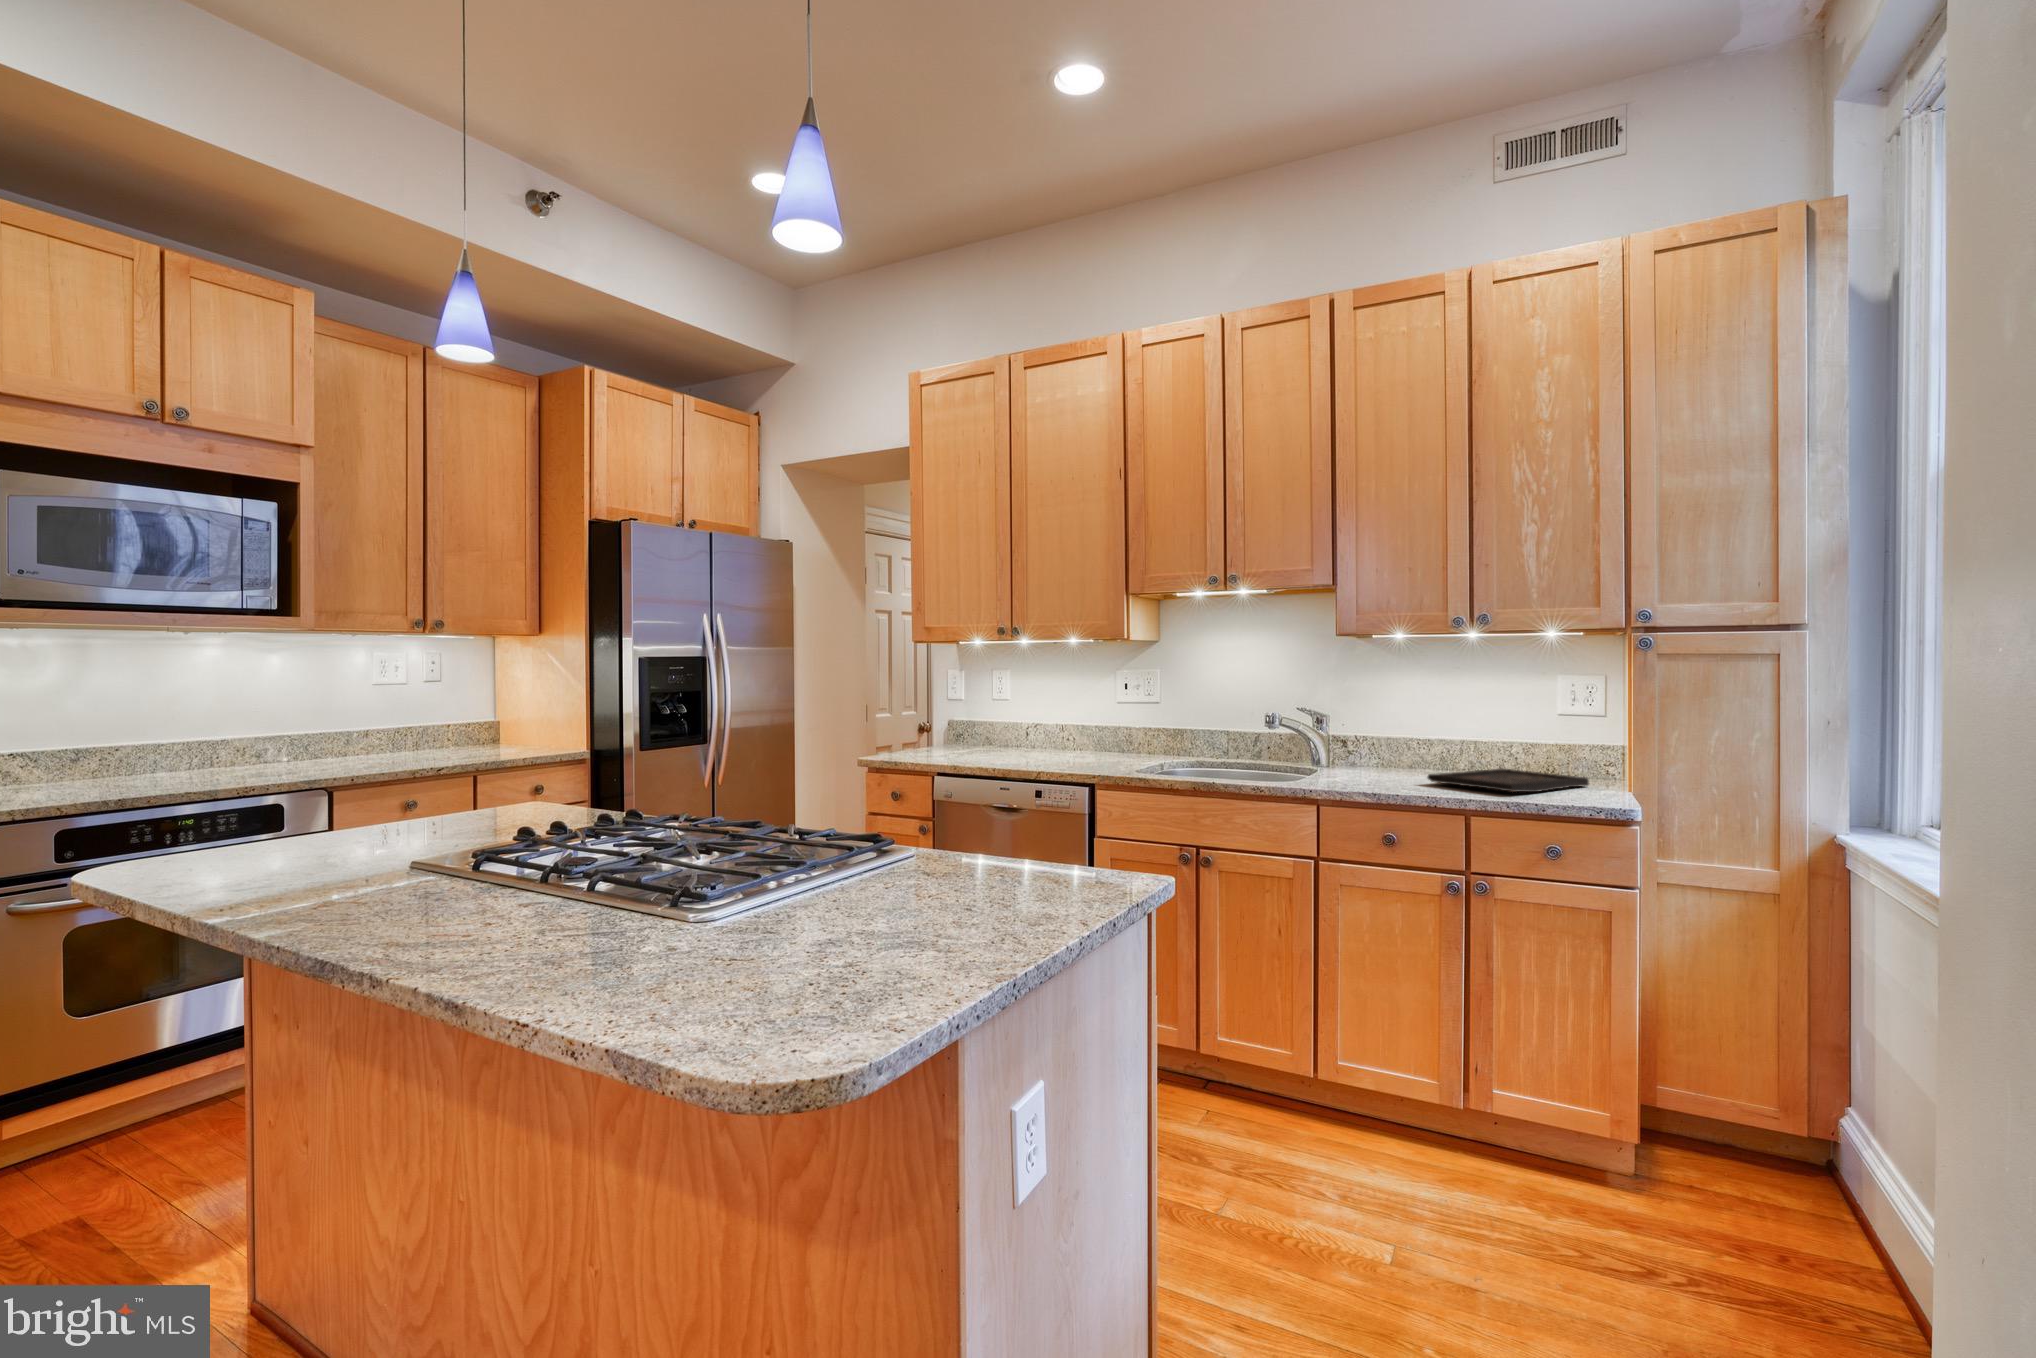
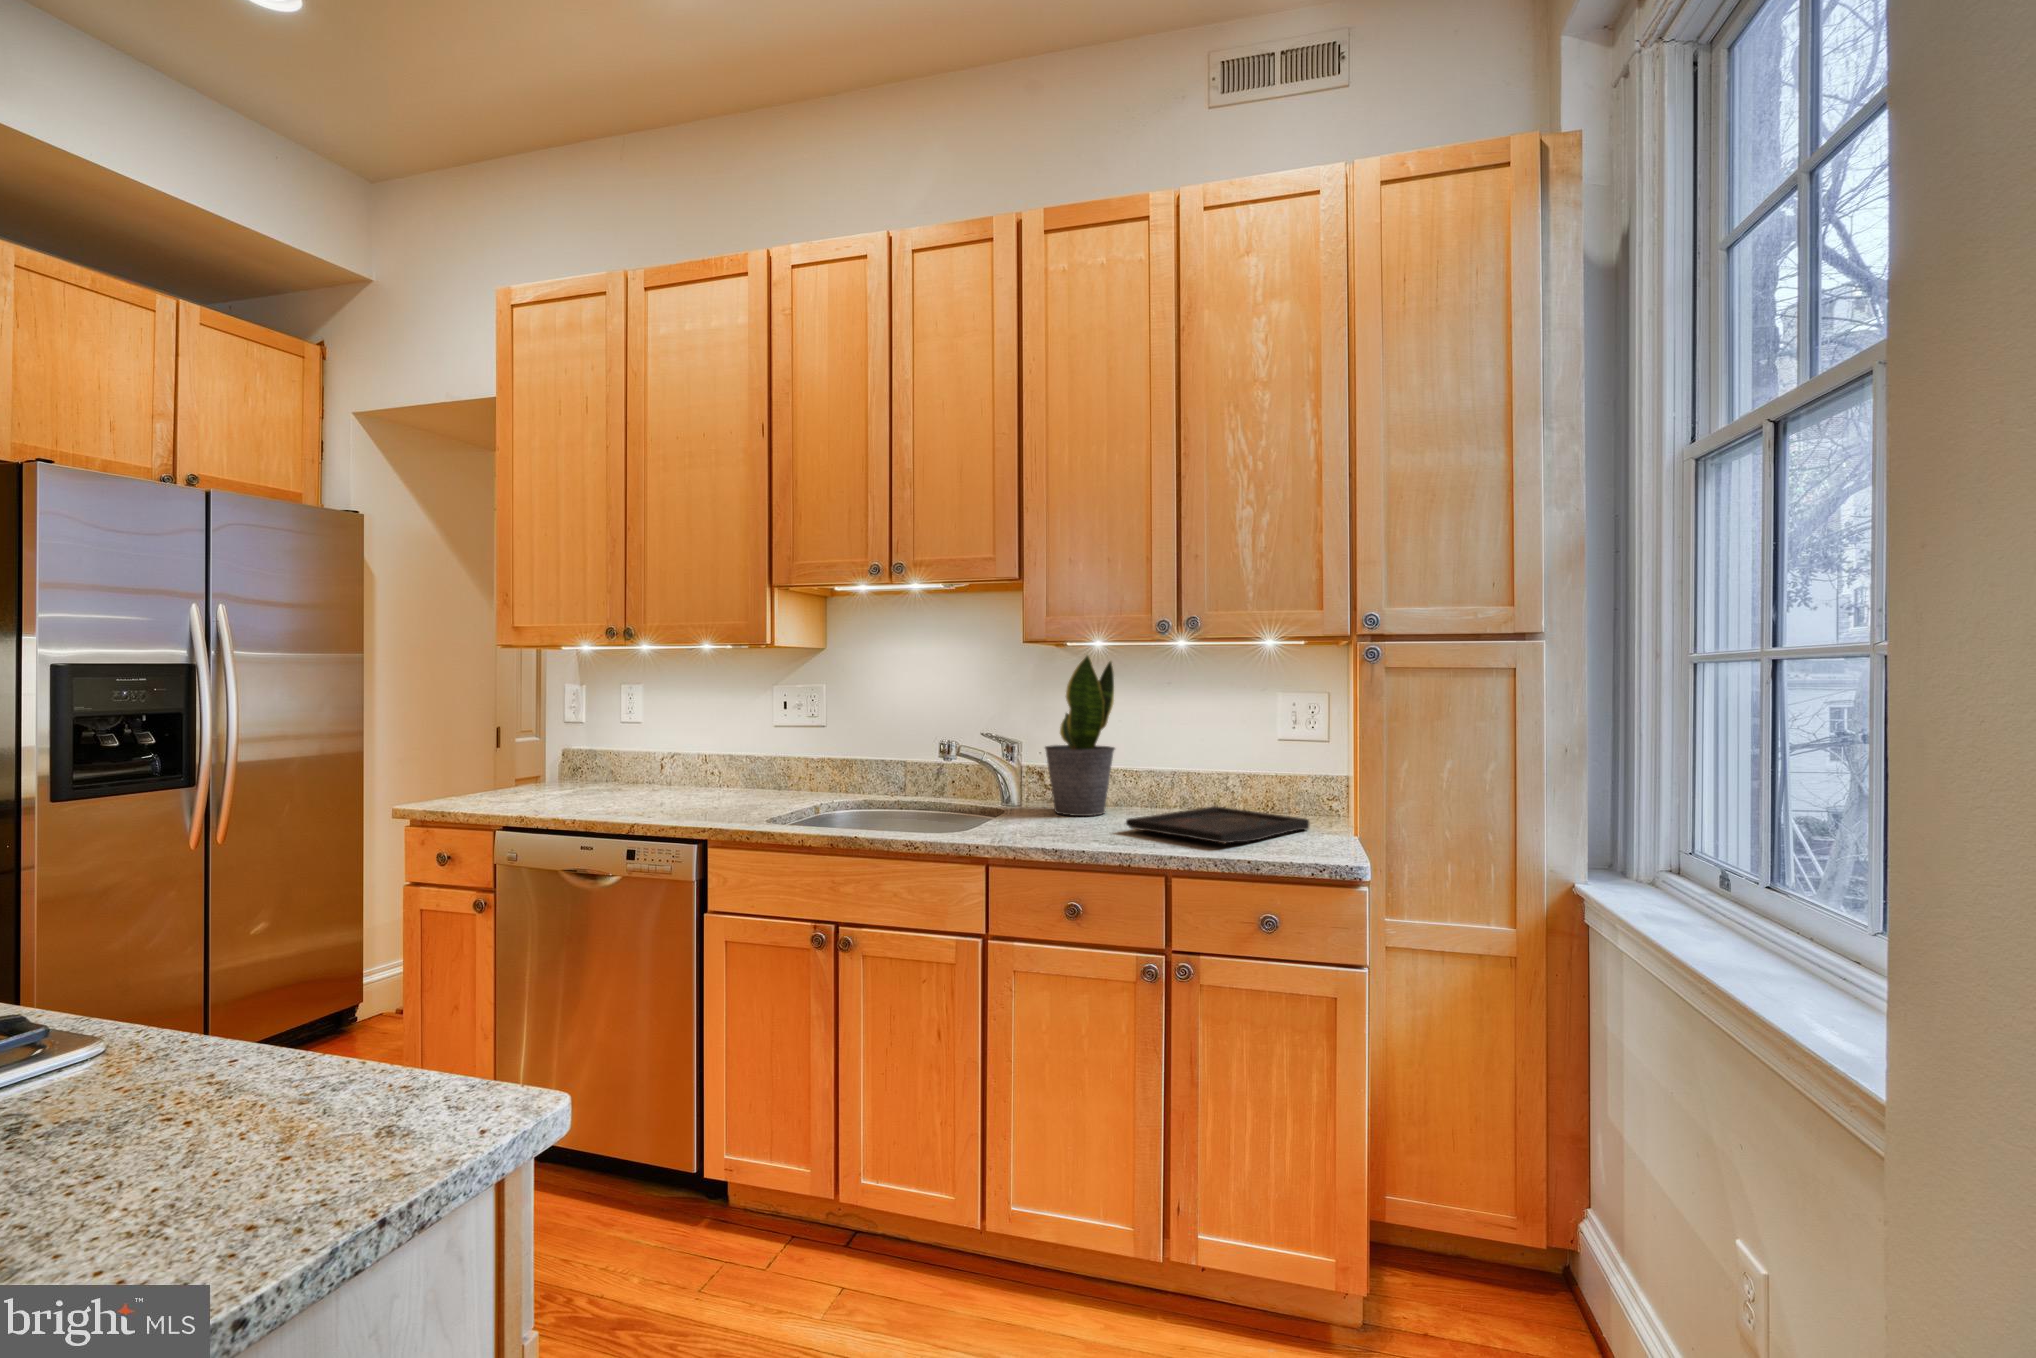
potted plant: none [1352,643,1414,774] -> present [1045,655,1115,816]

